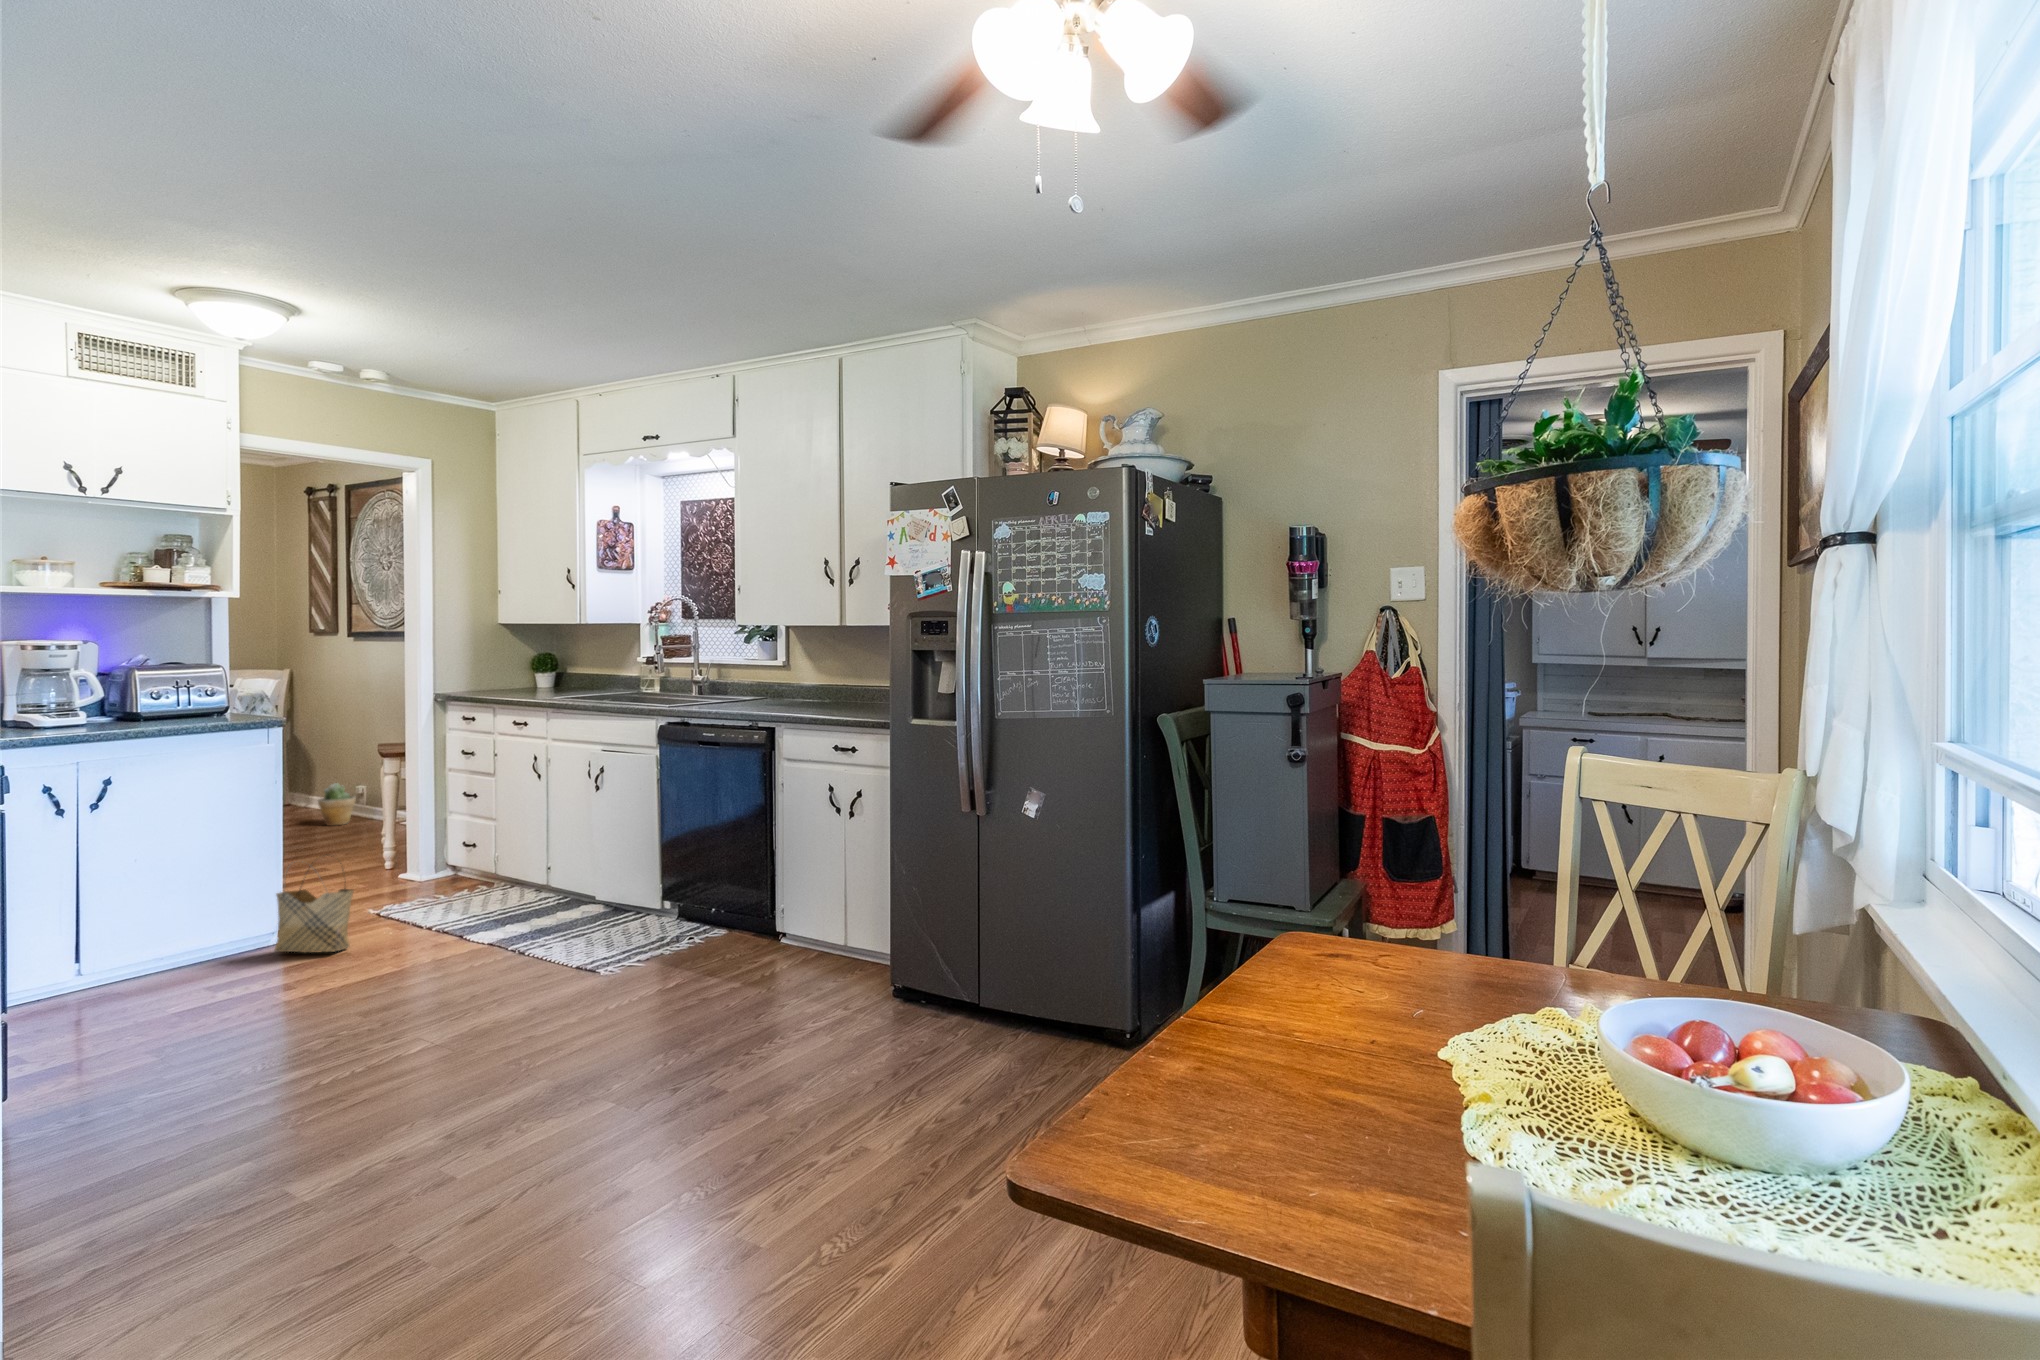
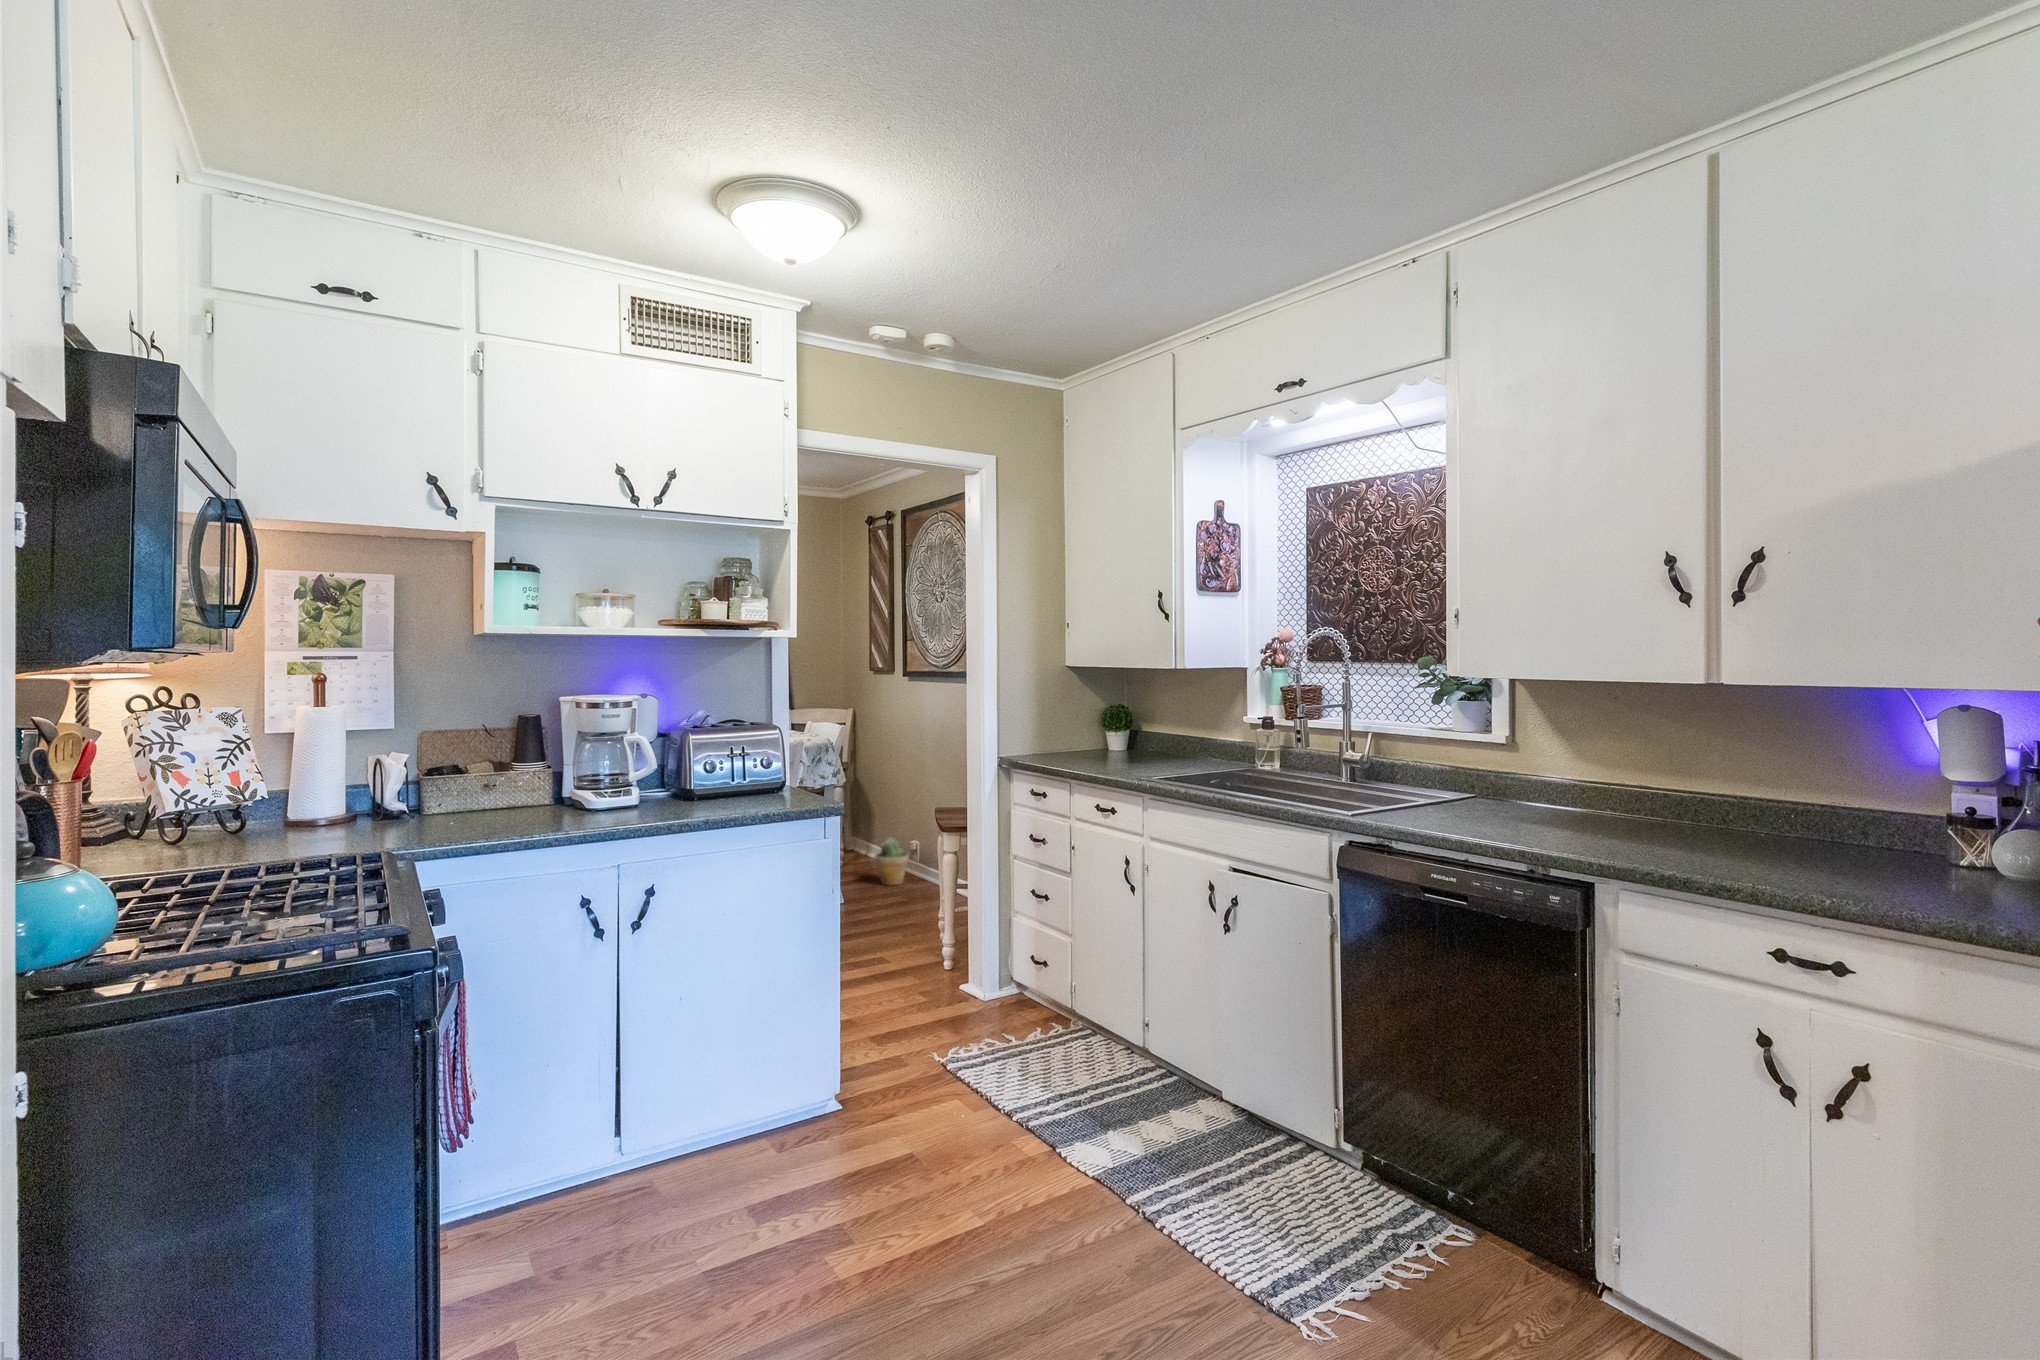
woven basket: present [274,854,353,953] -> none [826,1000,920,1154]

